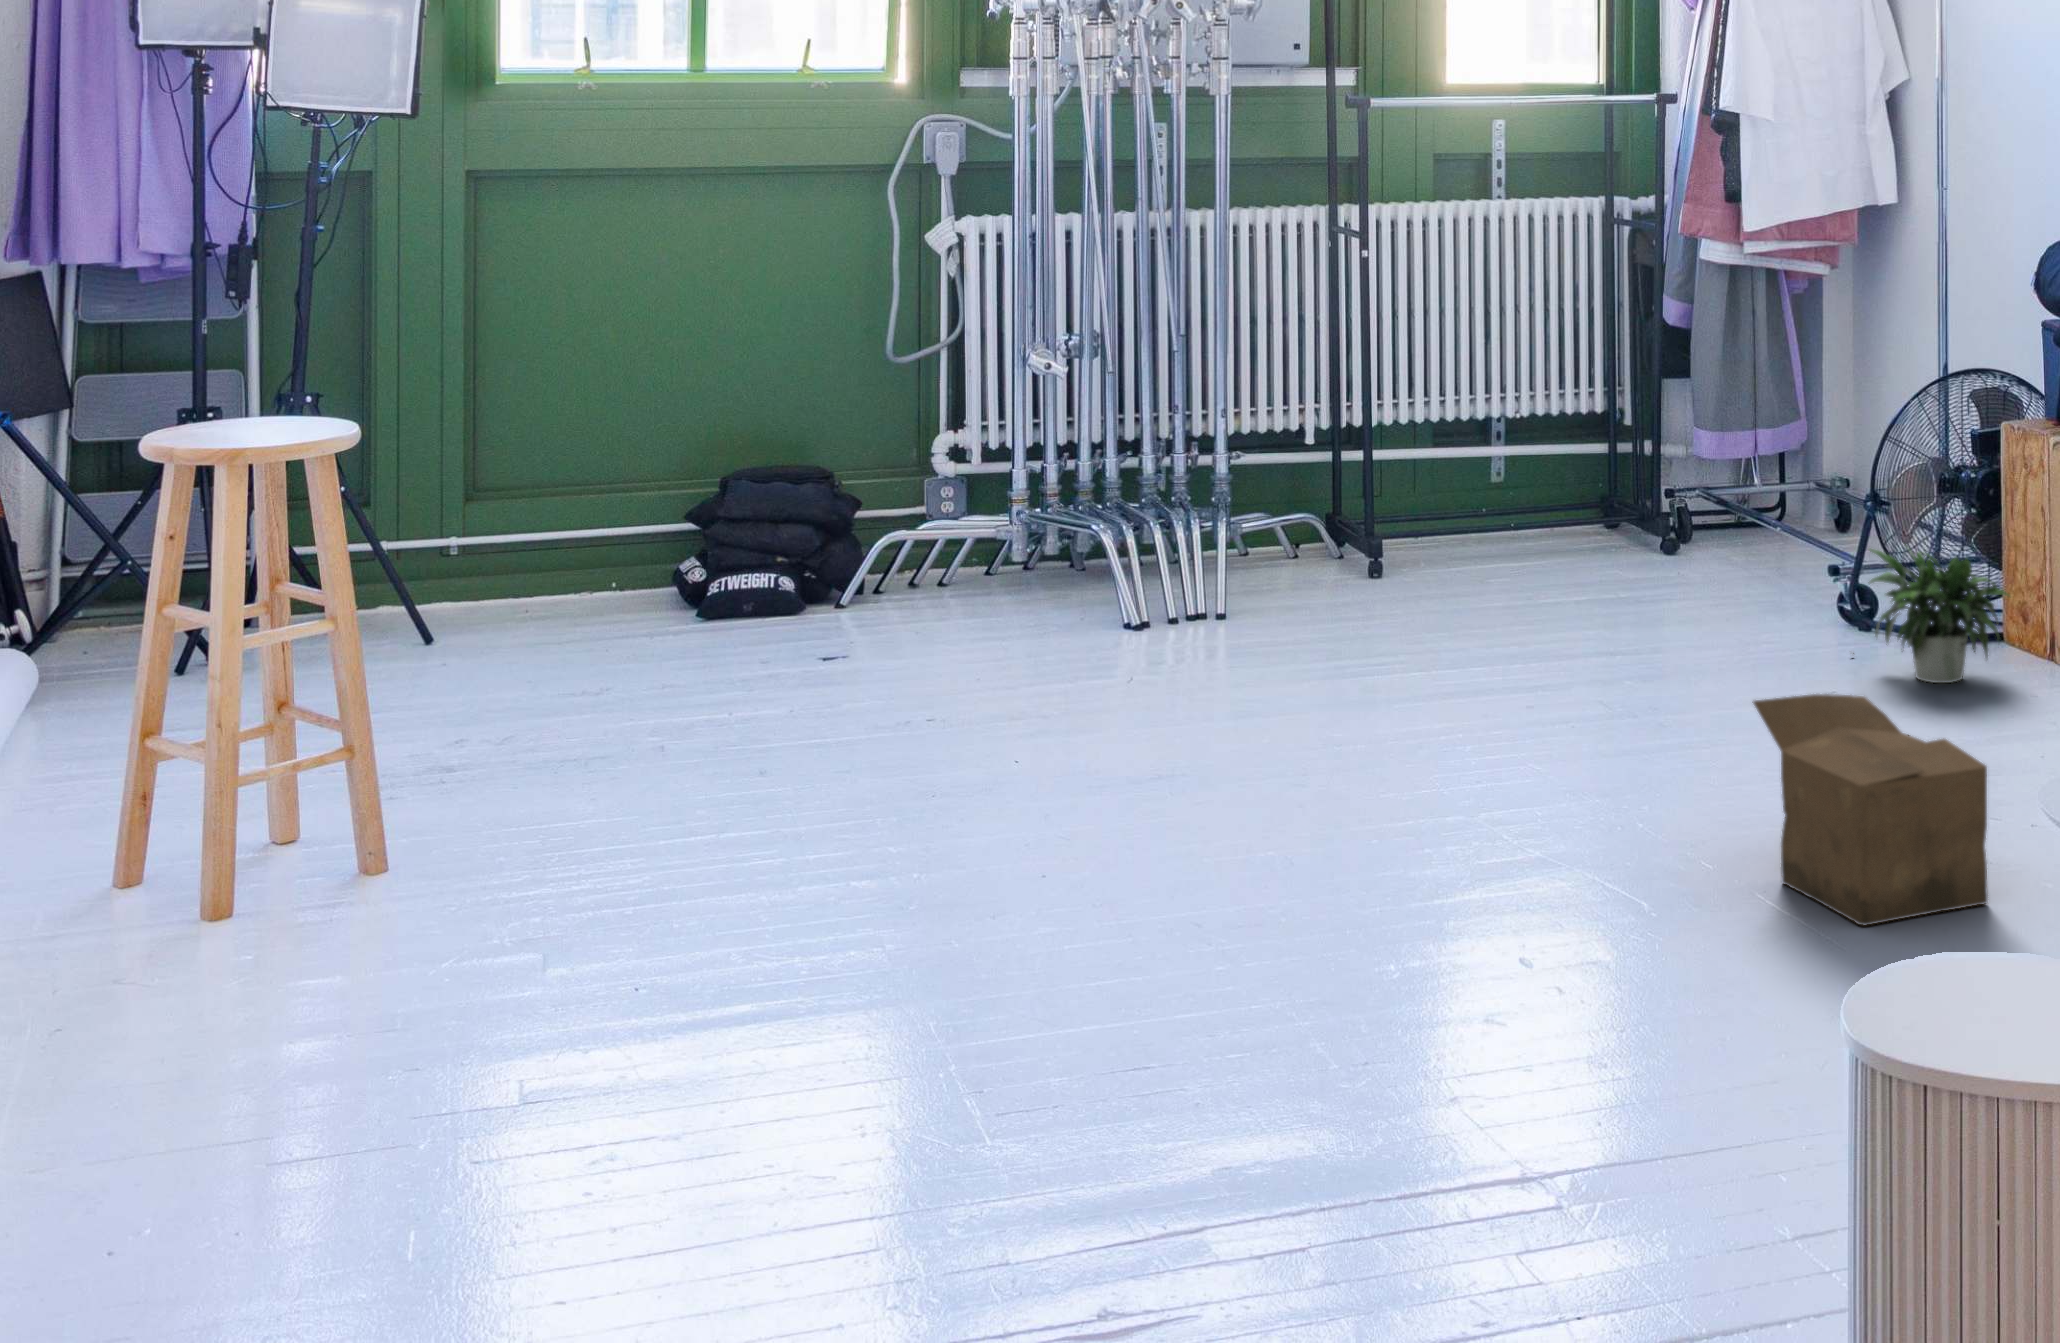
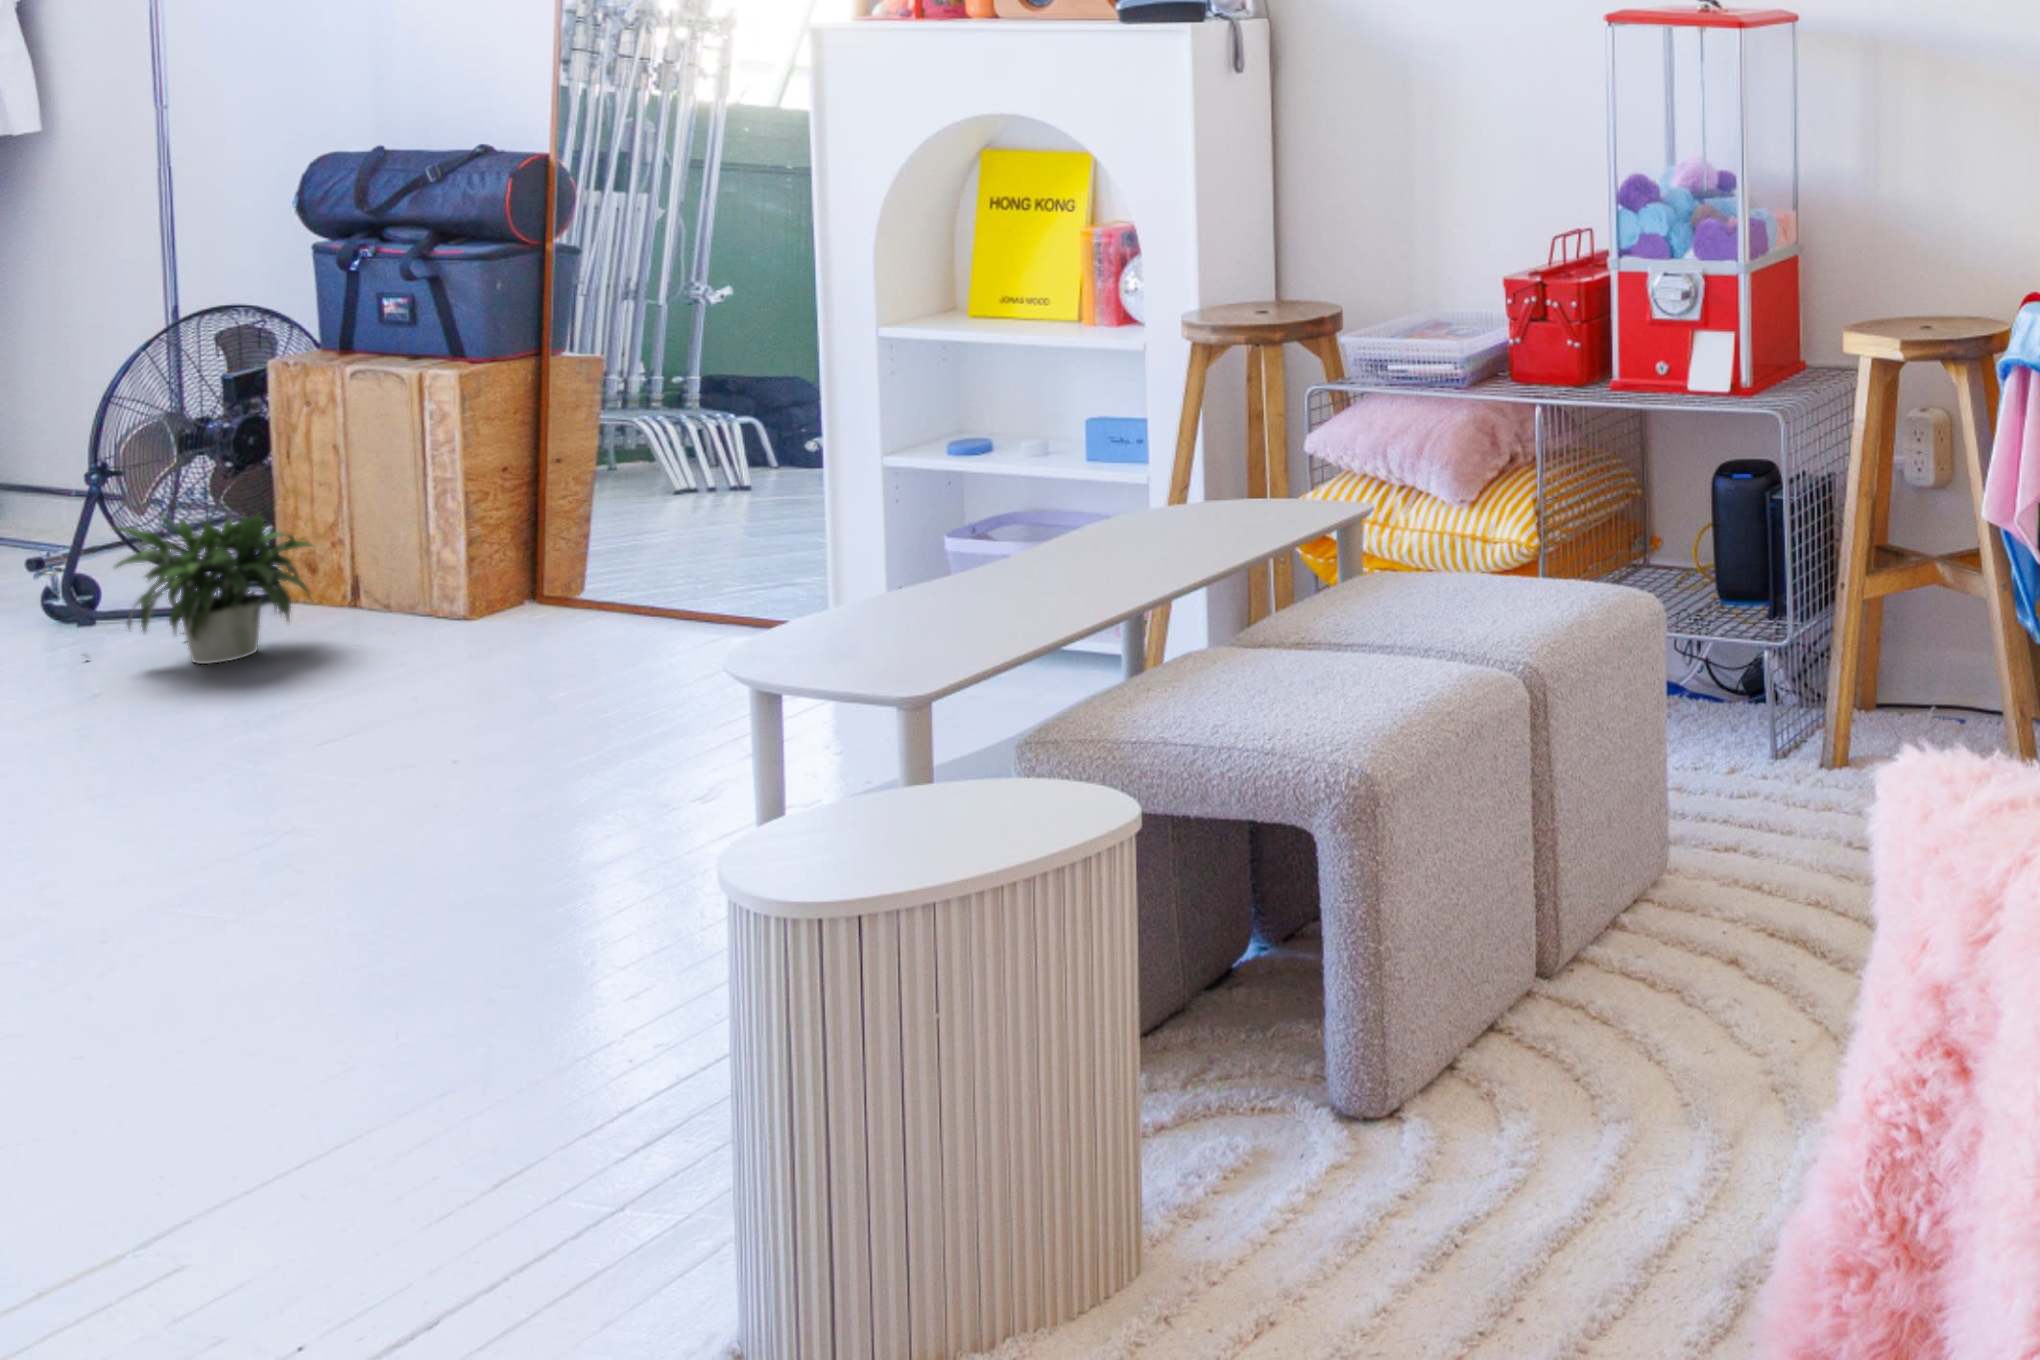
cardboard box: present [1752,694,1988,926] -> none [92,682,446,931]

